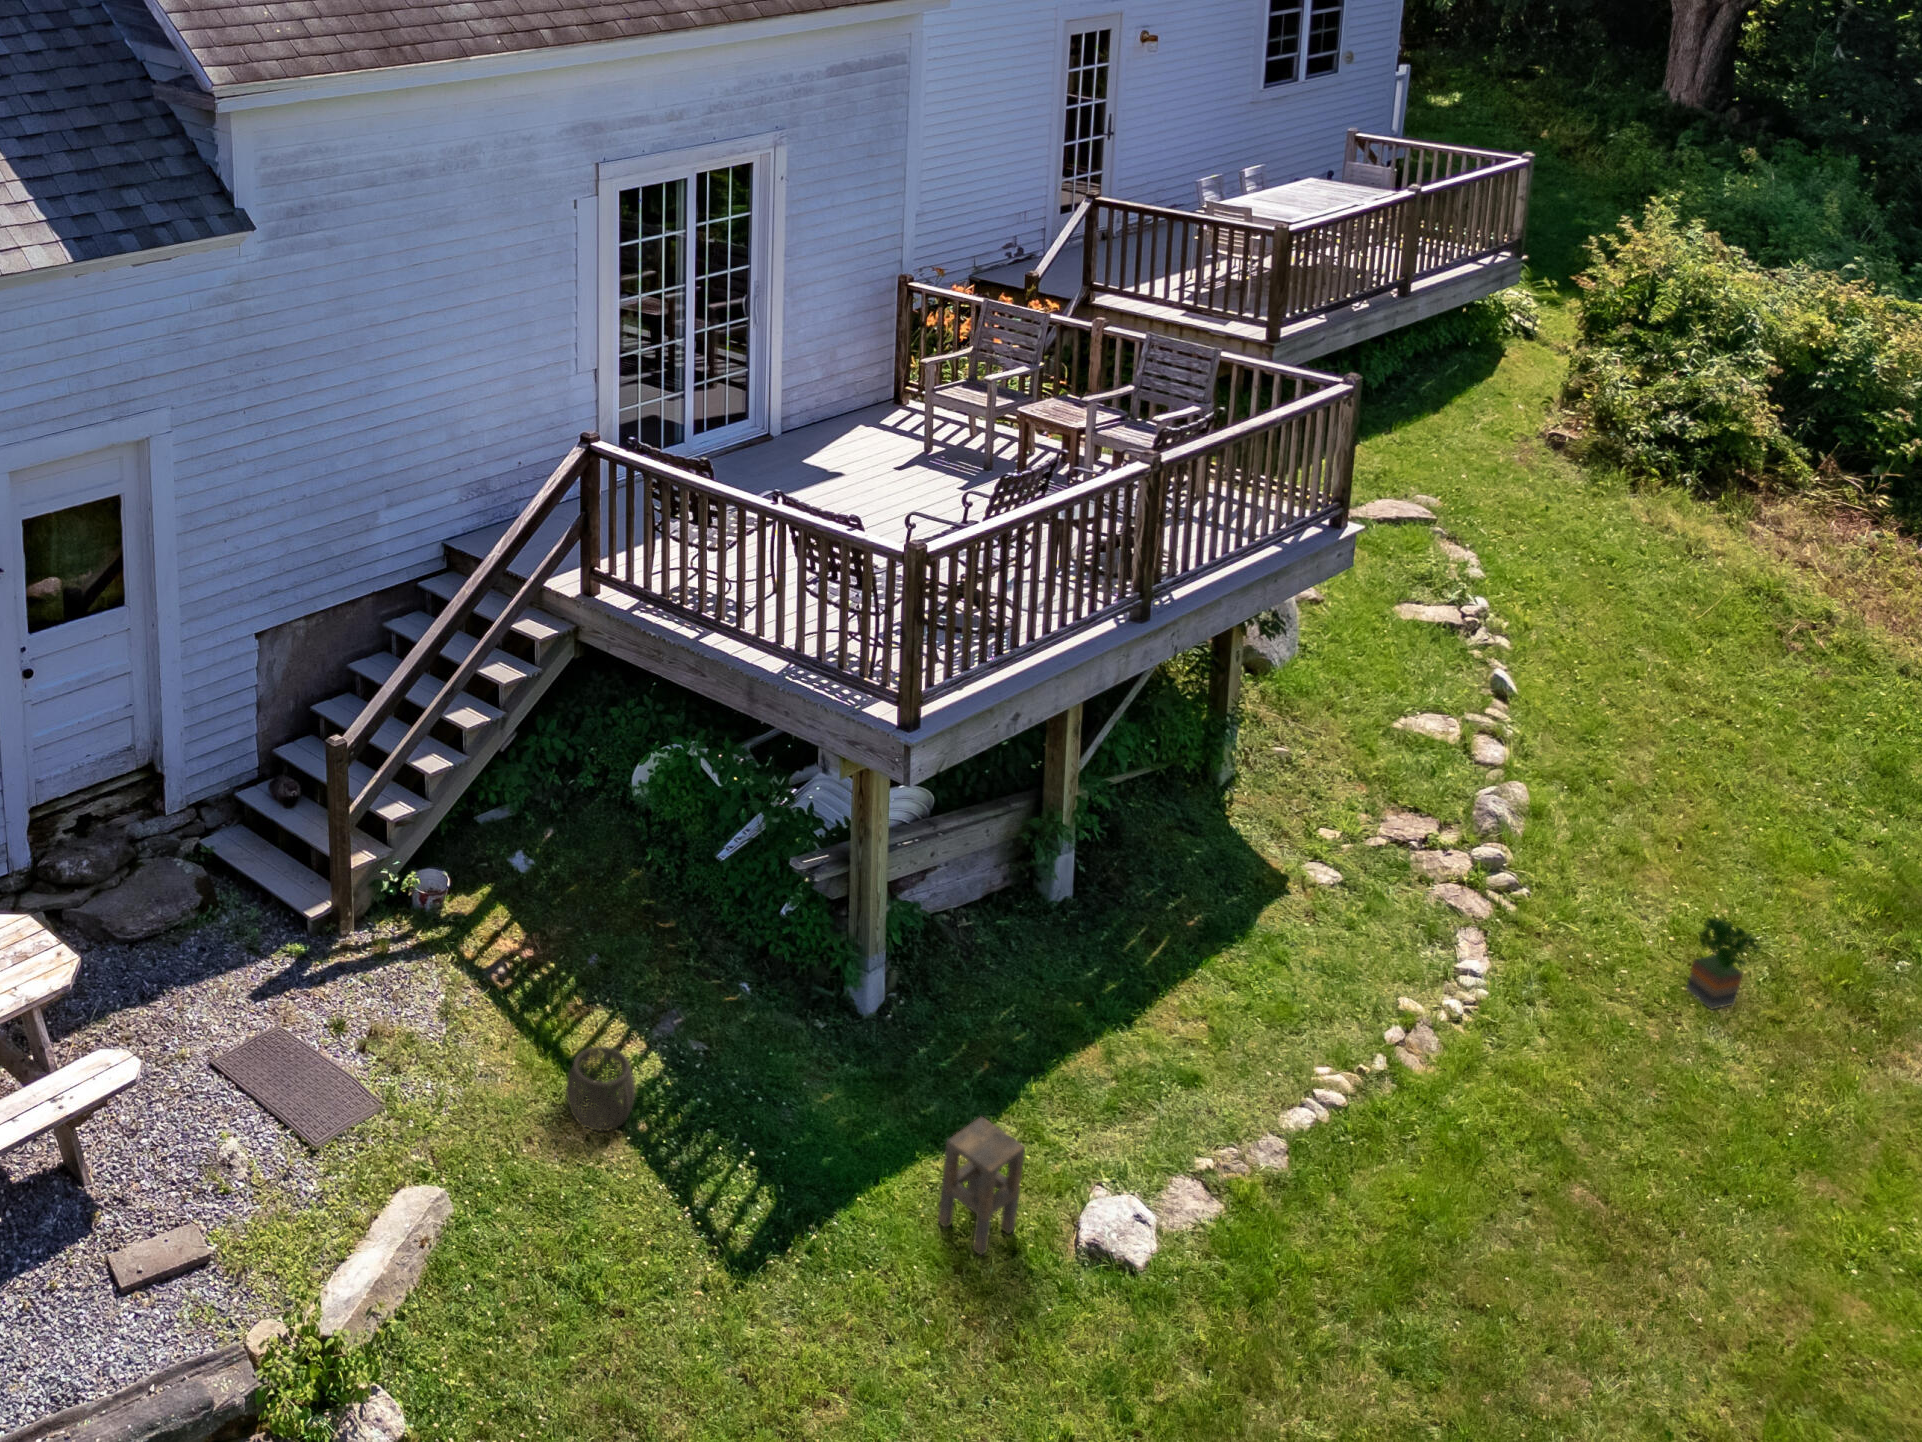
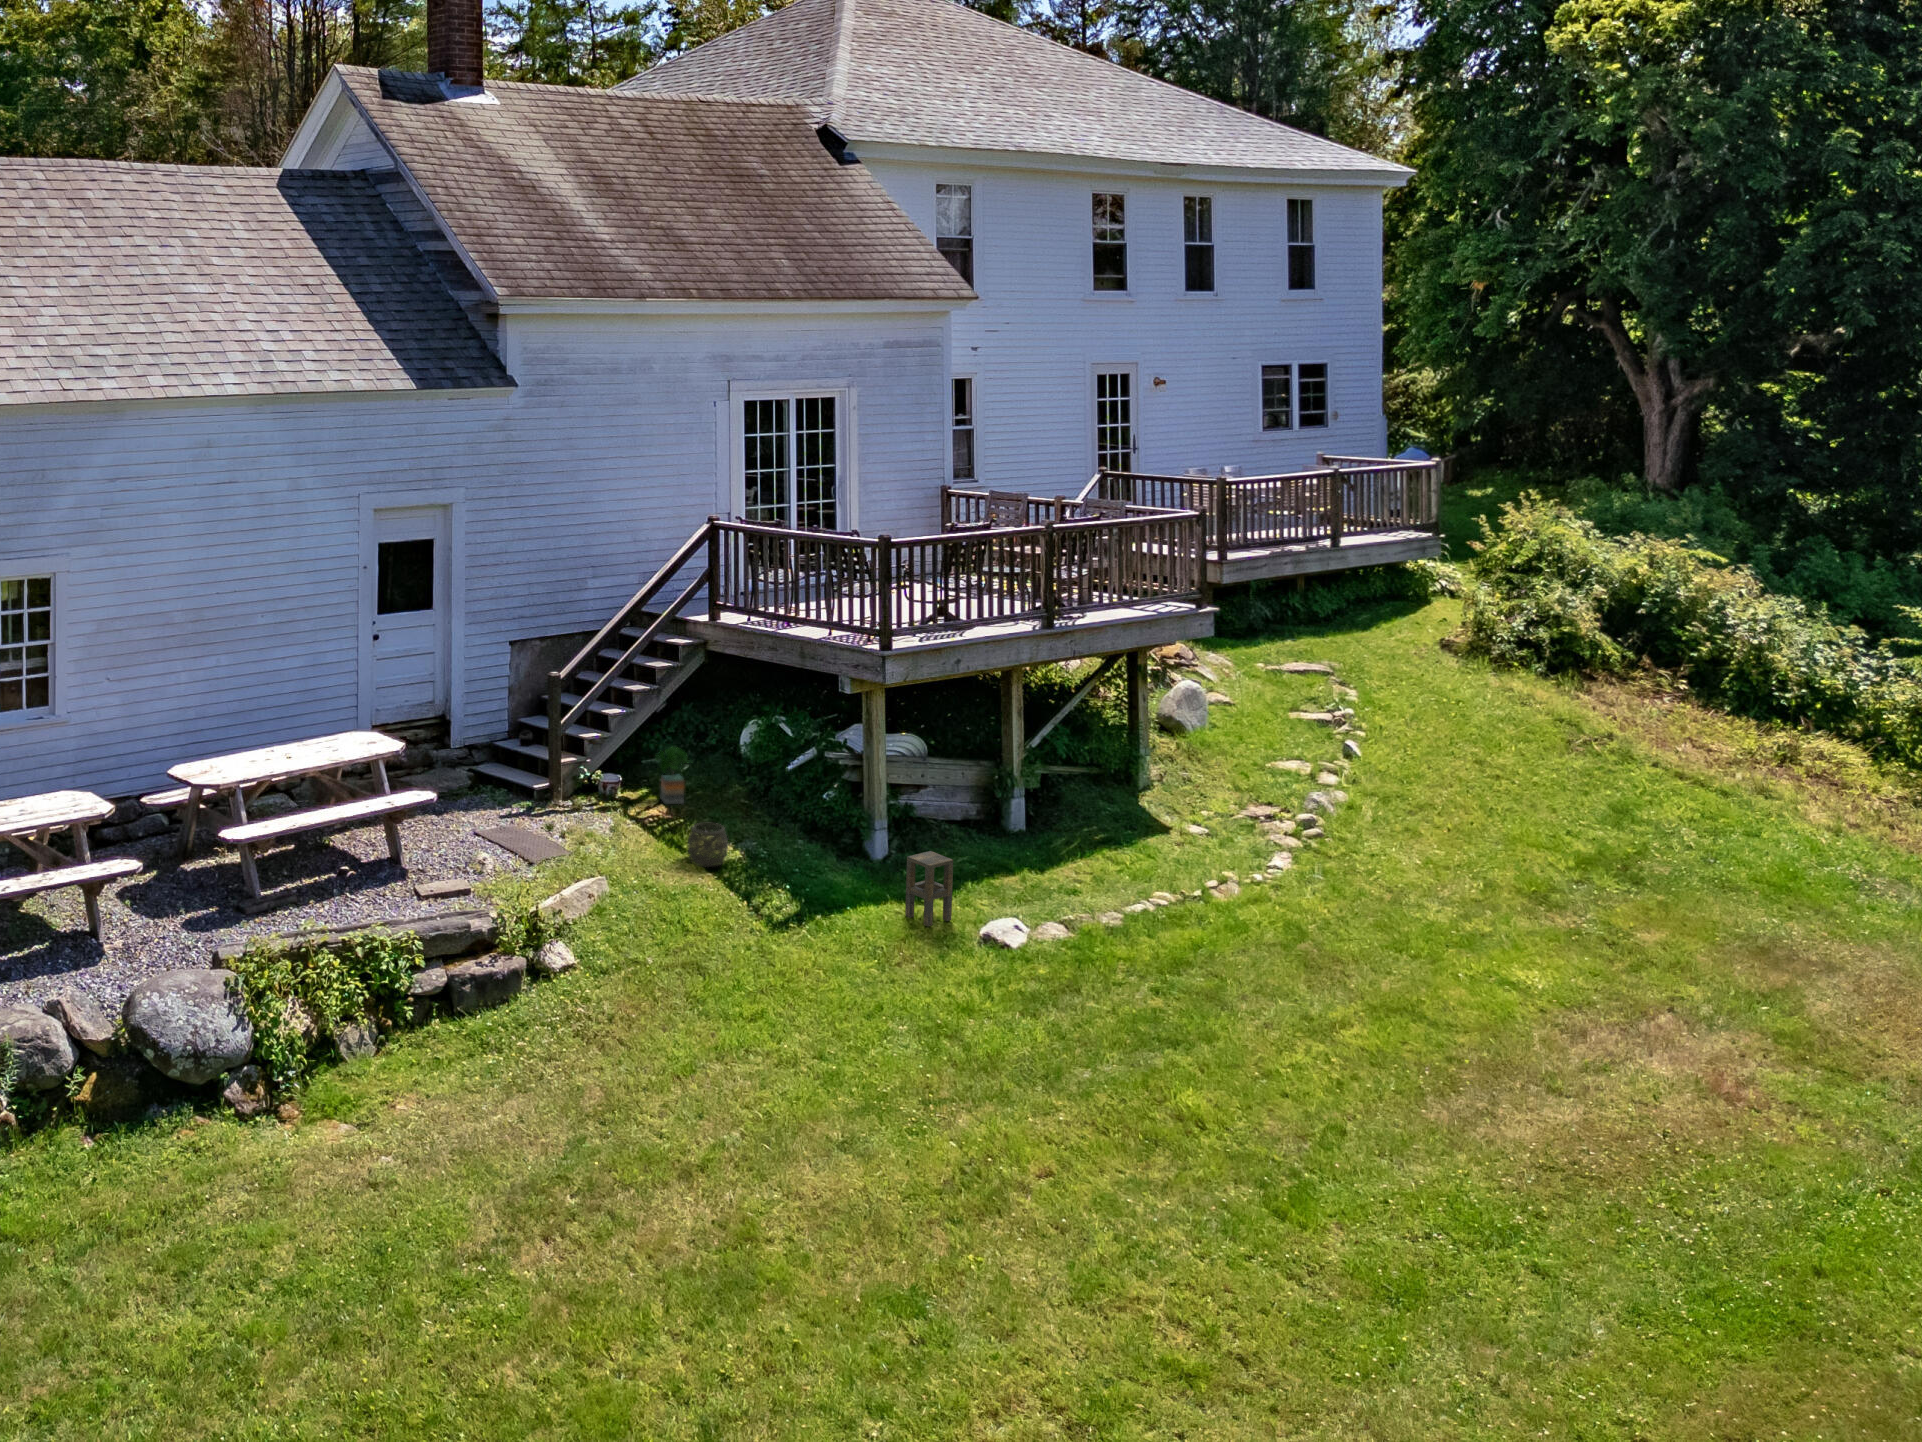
potted tree: present [1687,918,1761,1009] -> present [655,747,692,804]

